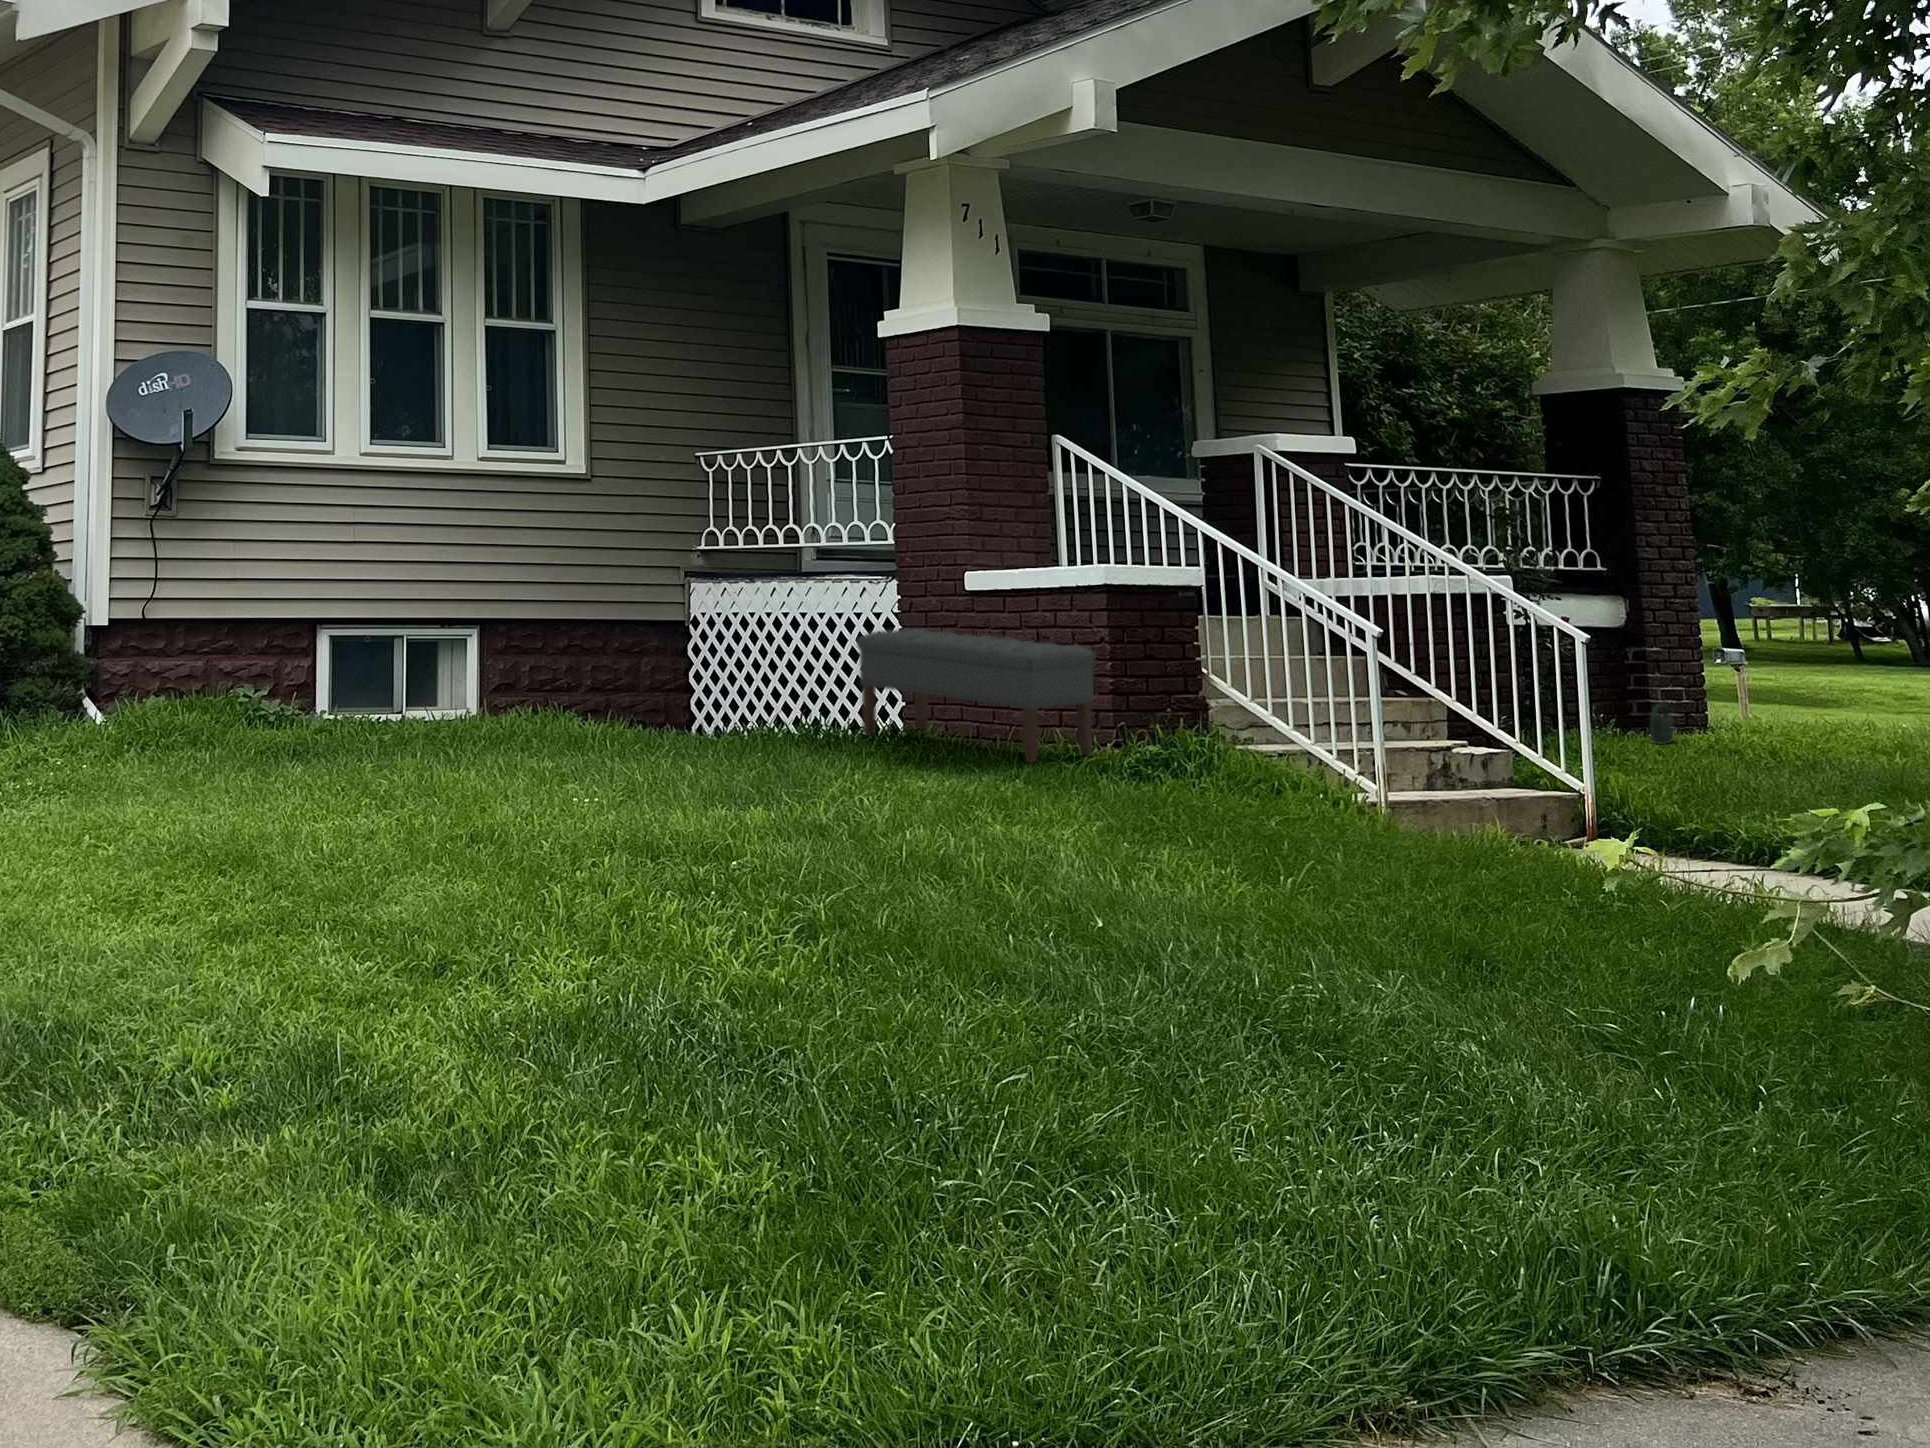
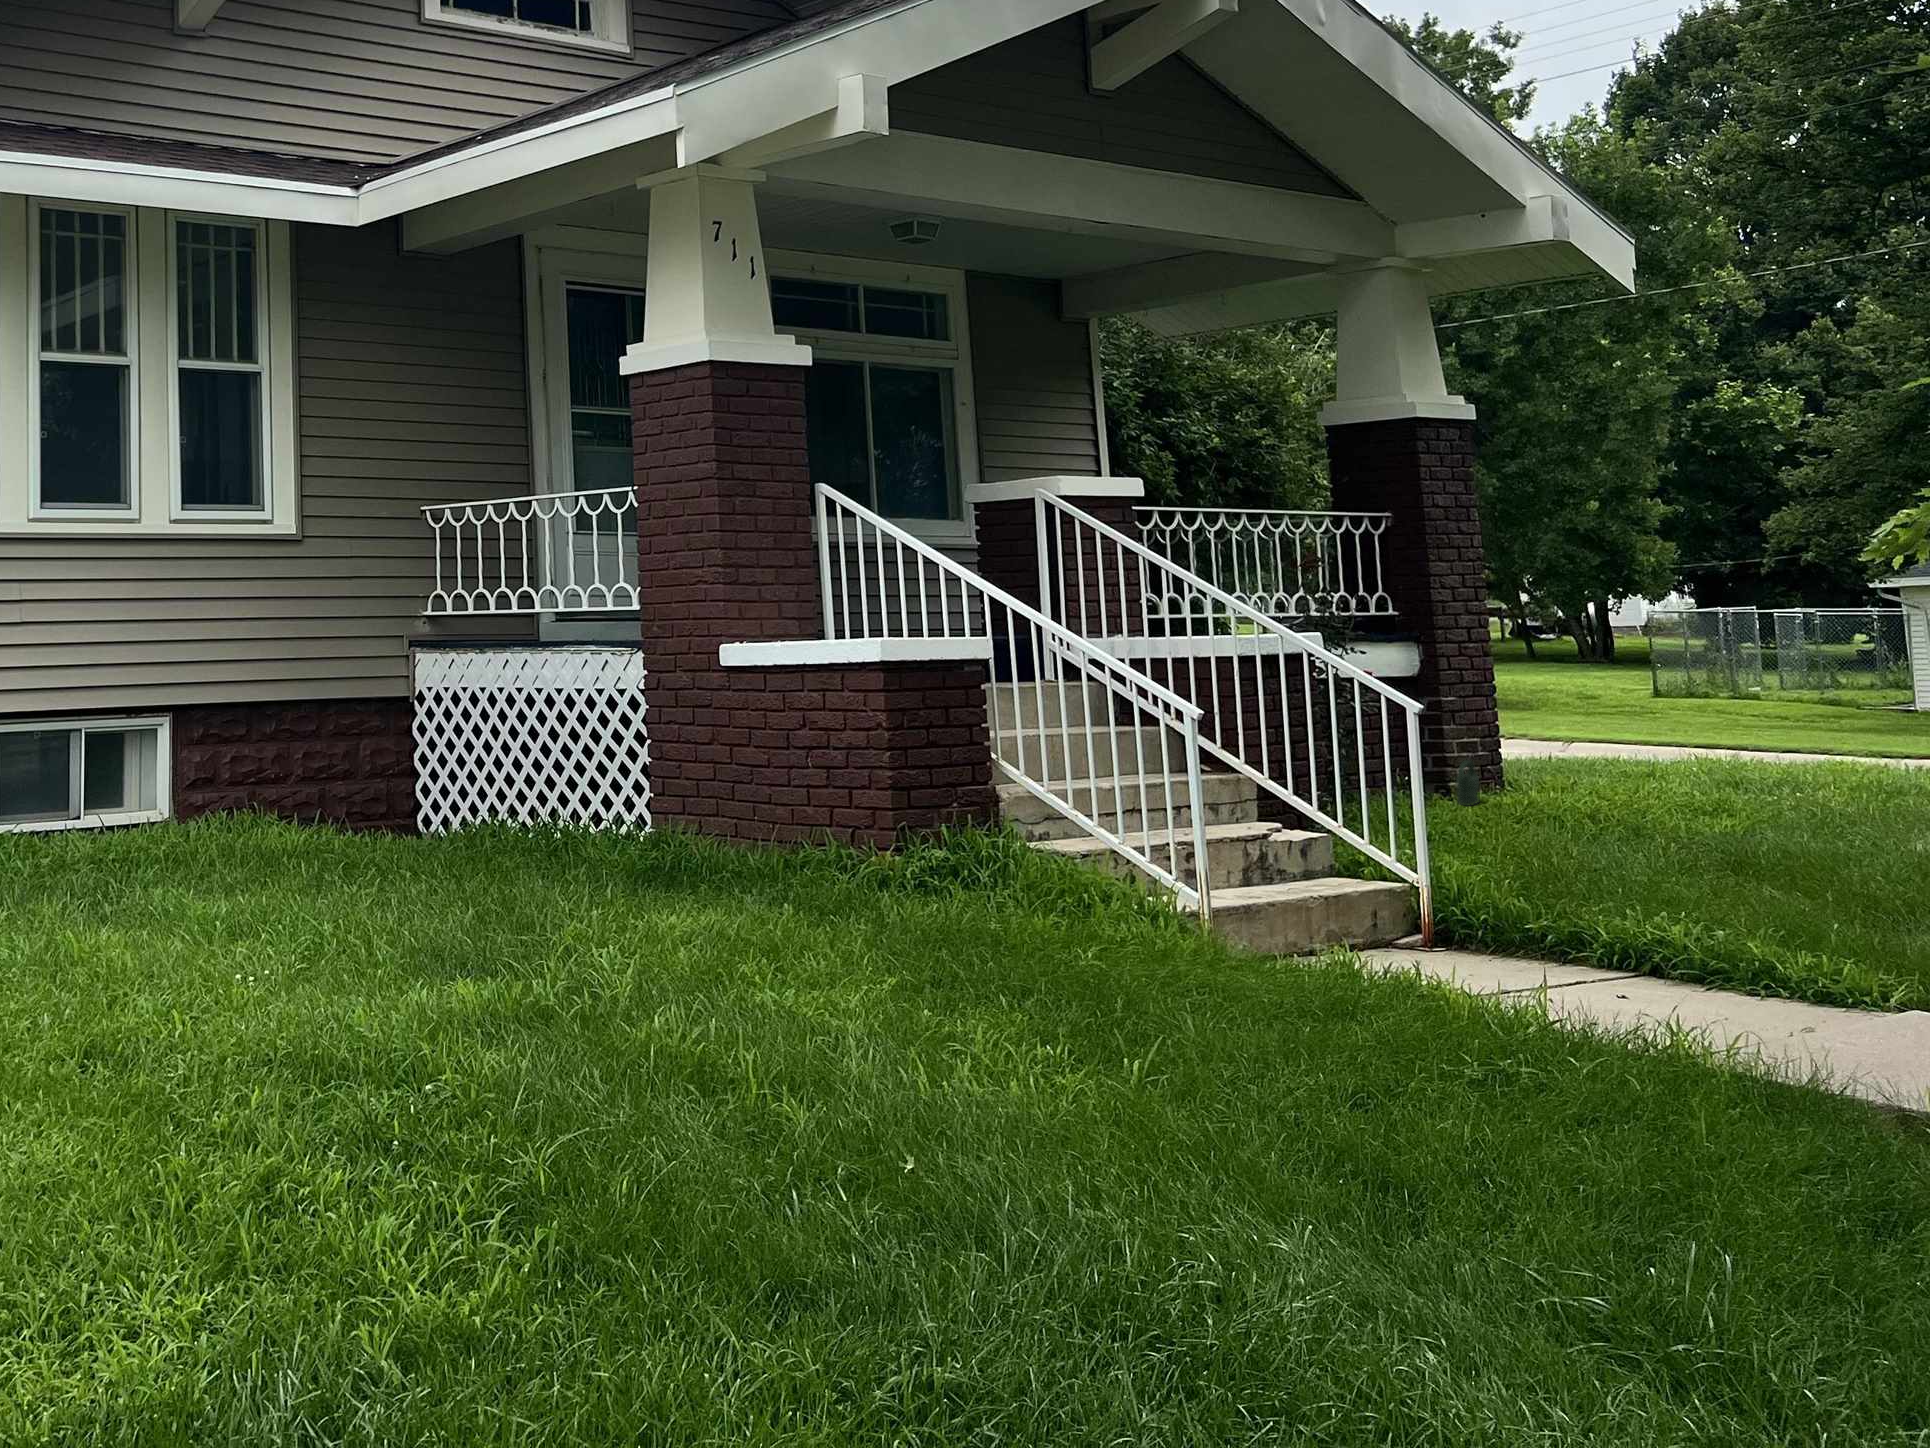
bench: present [856,629,1096,762] -> none [596,713,874,879]

